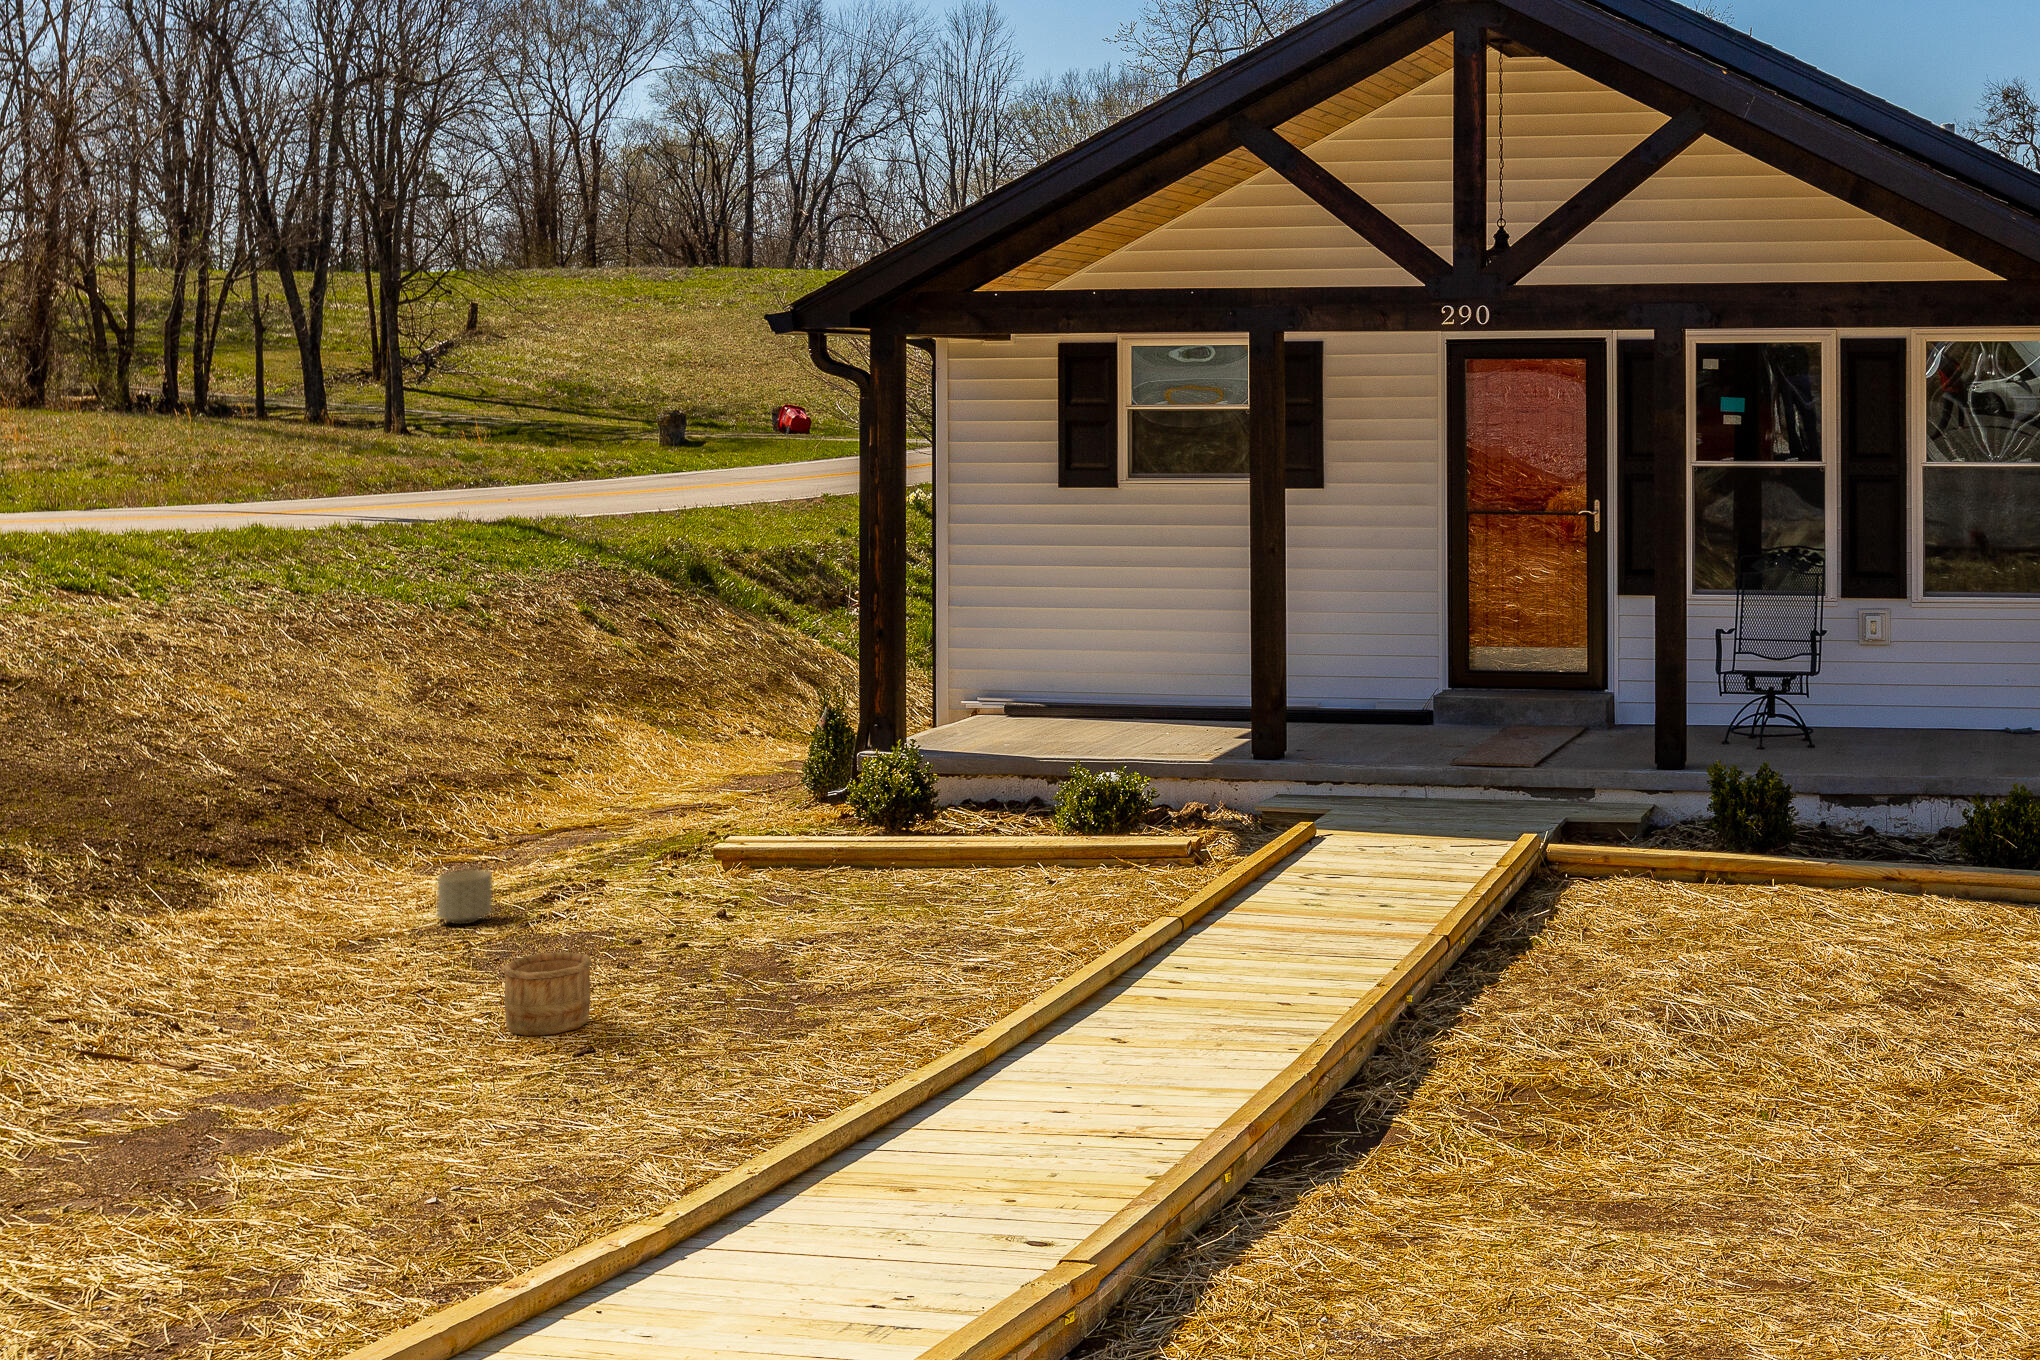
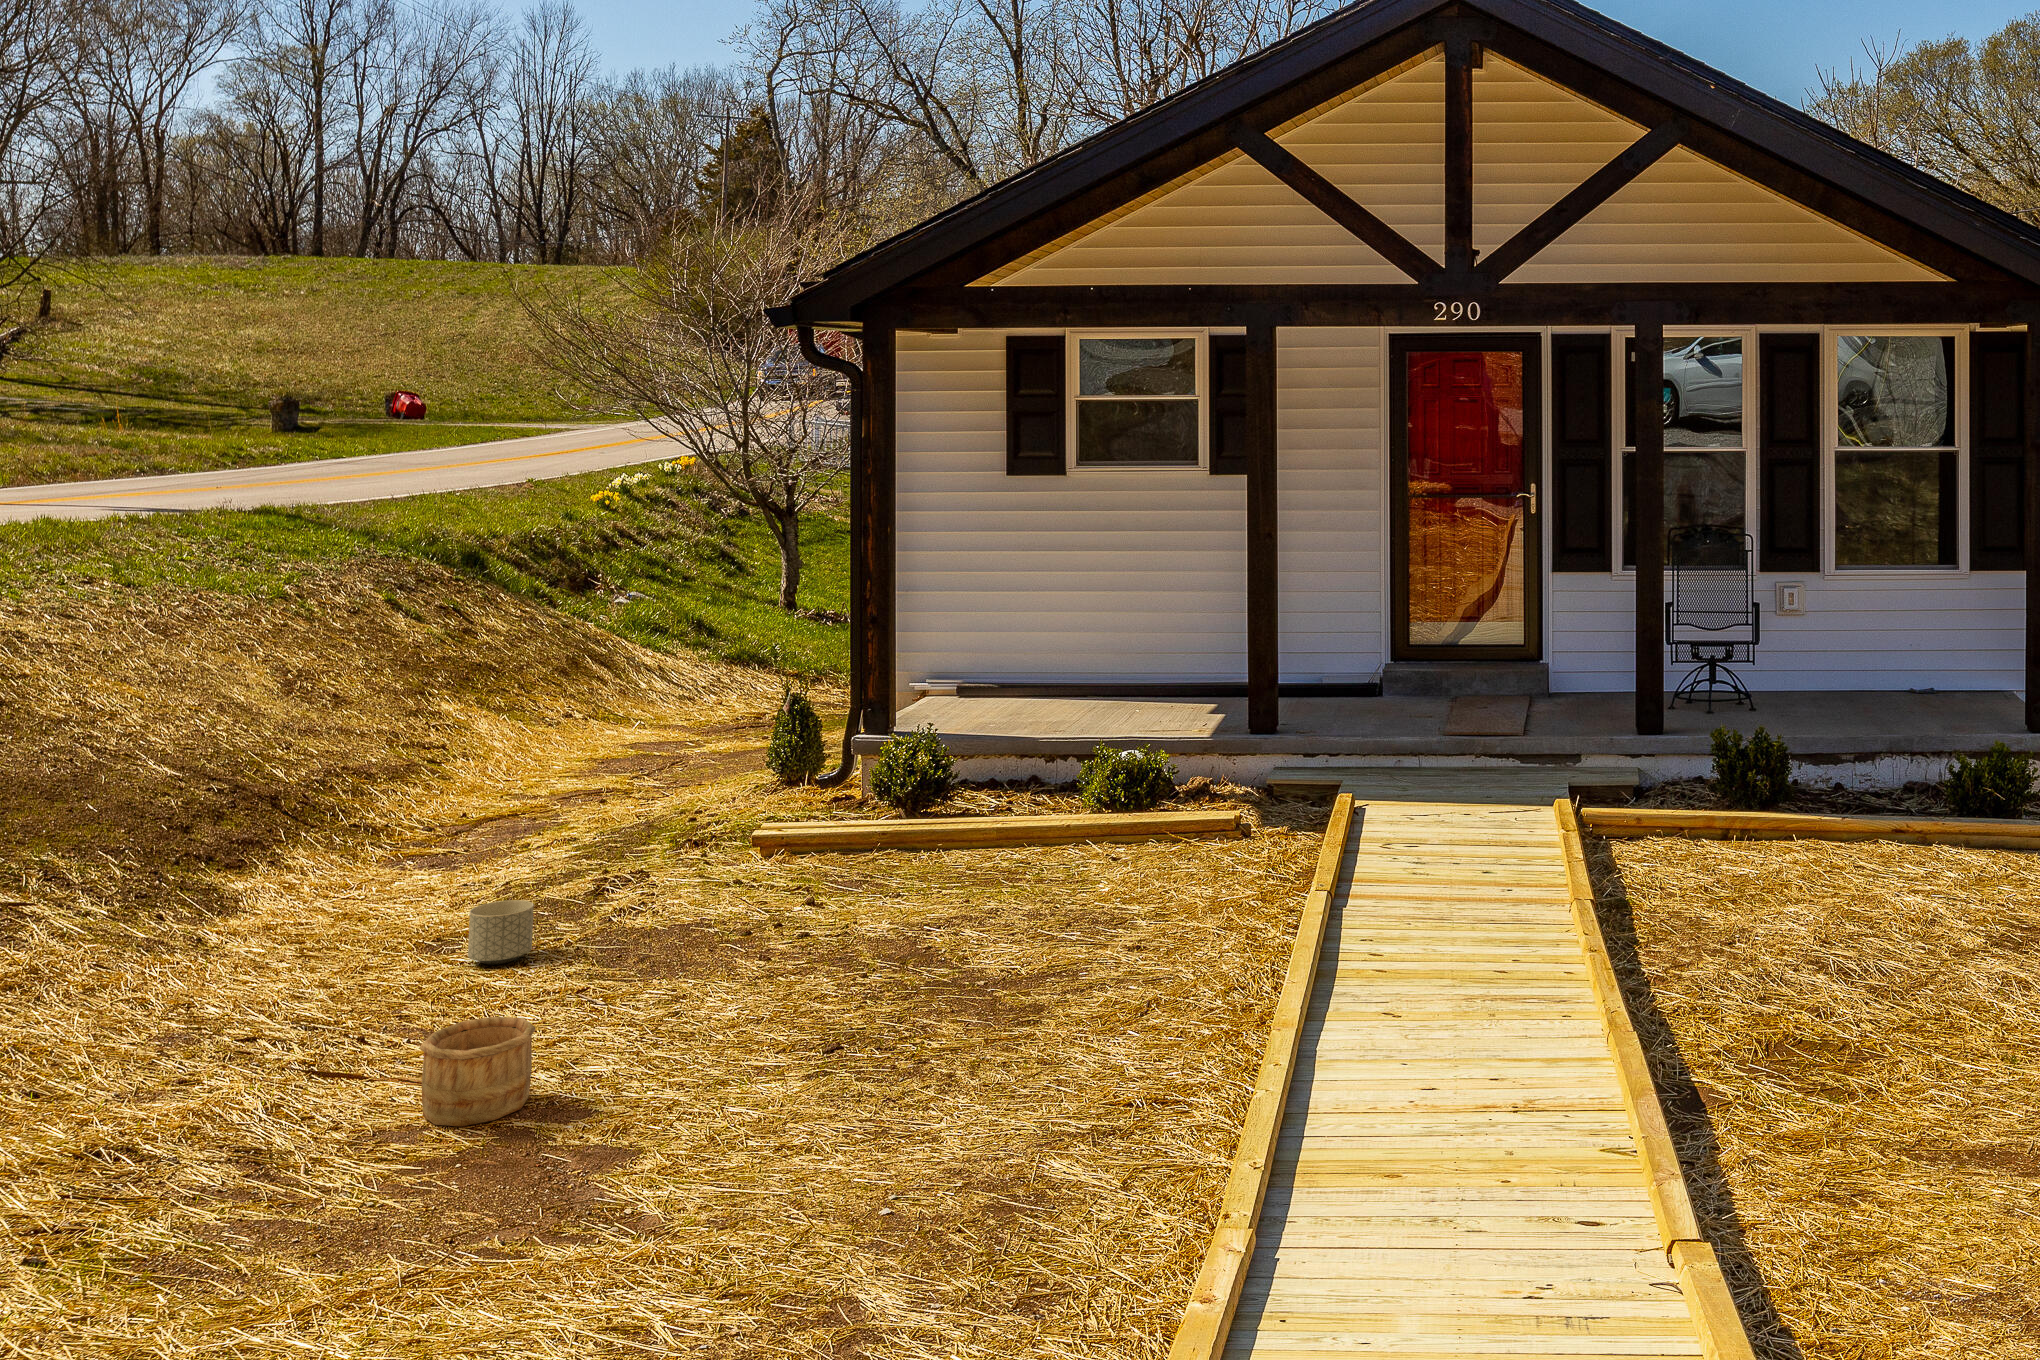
wooden bucket: present [502,952,592,1036] -> present [420,1017,536,1126]

